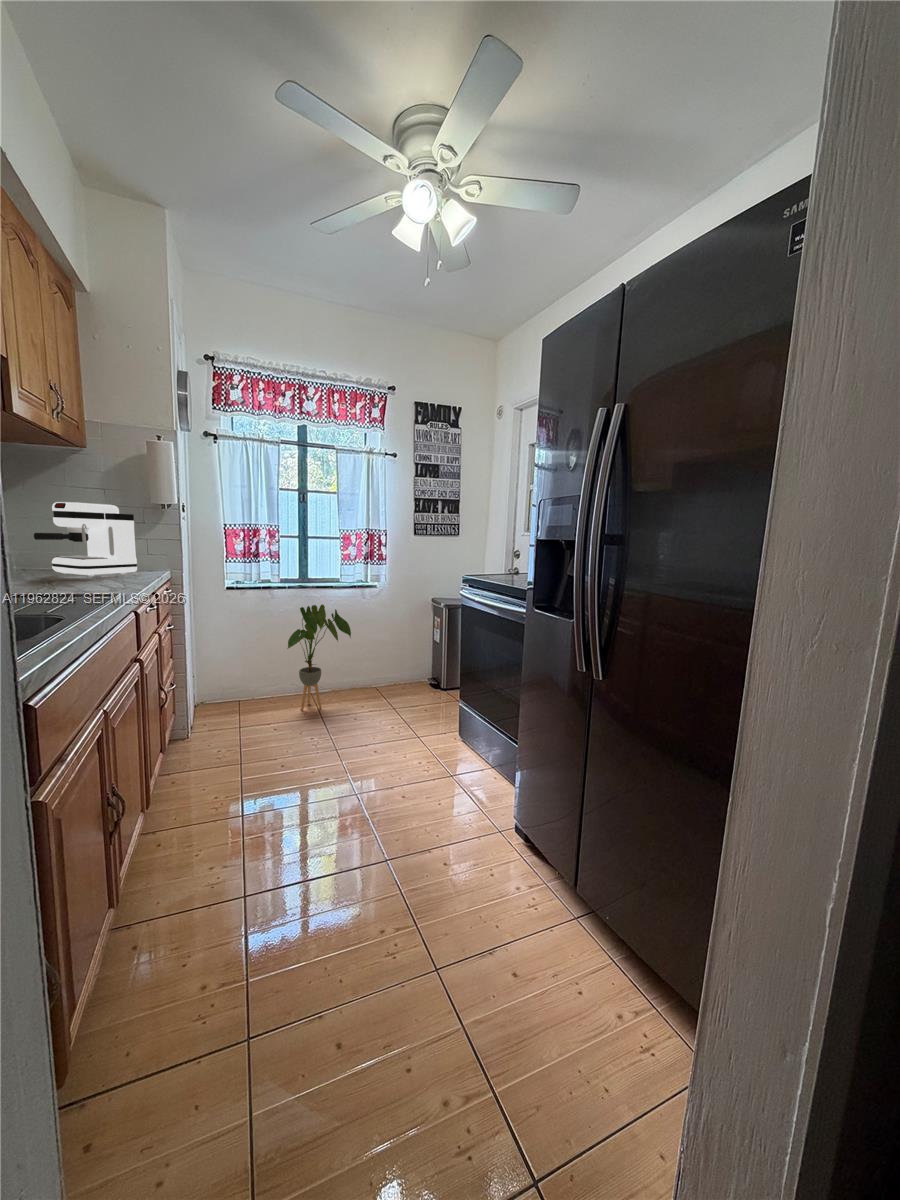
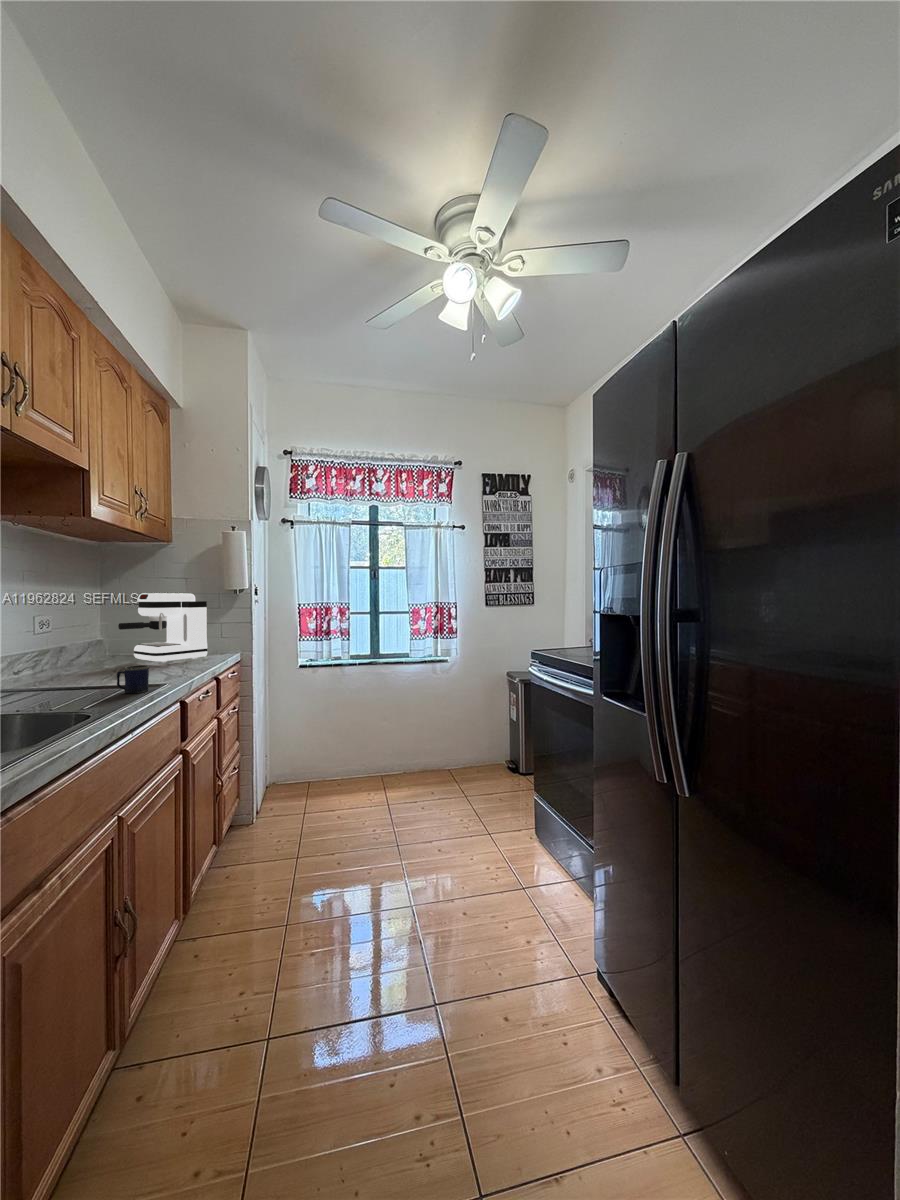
mug: none [62,573,98,600] -> present [117,665,149,693]
house plant: present [287,604,351,710] -> none [352,682,418,797]

